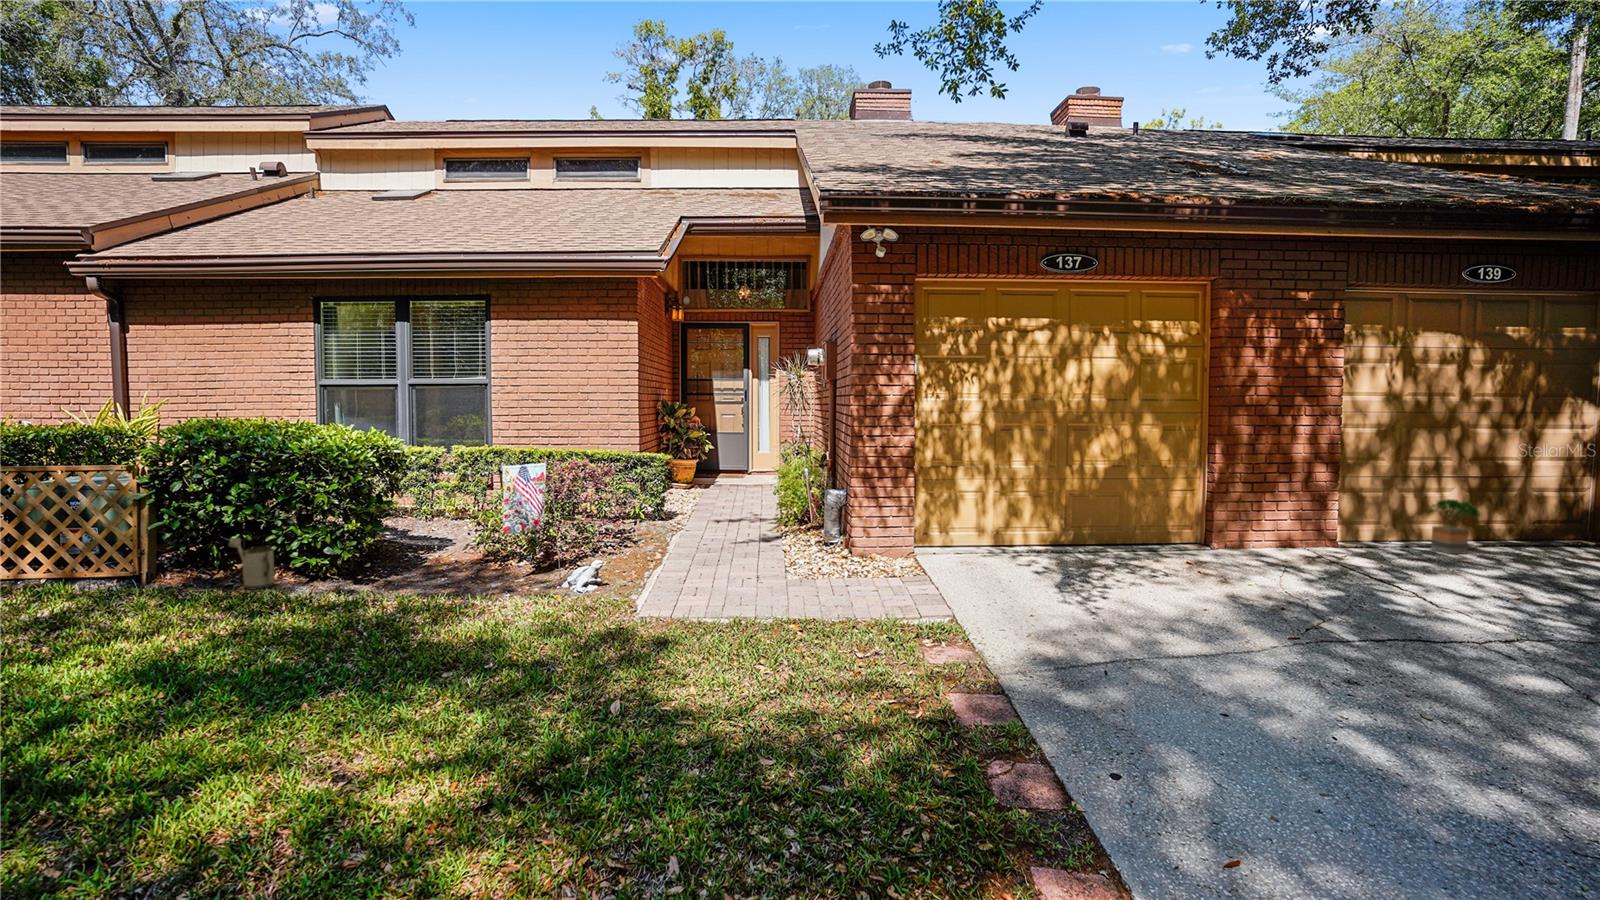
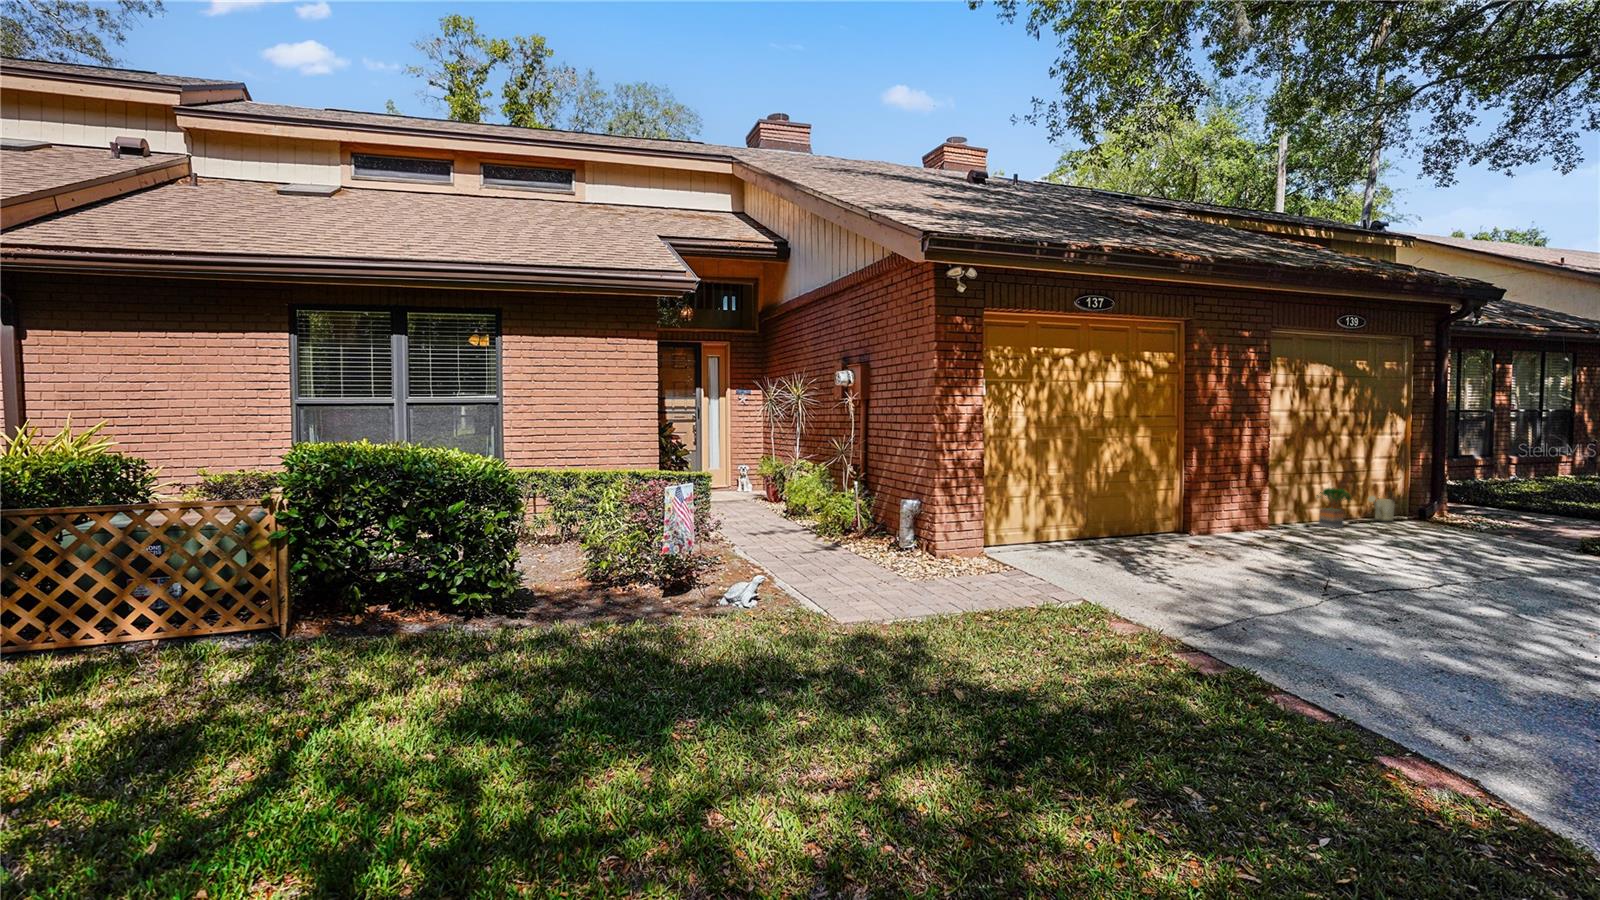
watering can: present [228,538,275,589] -> present [1368,496,1395,522]

